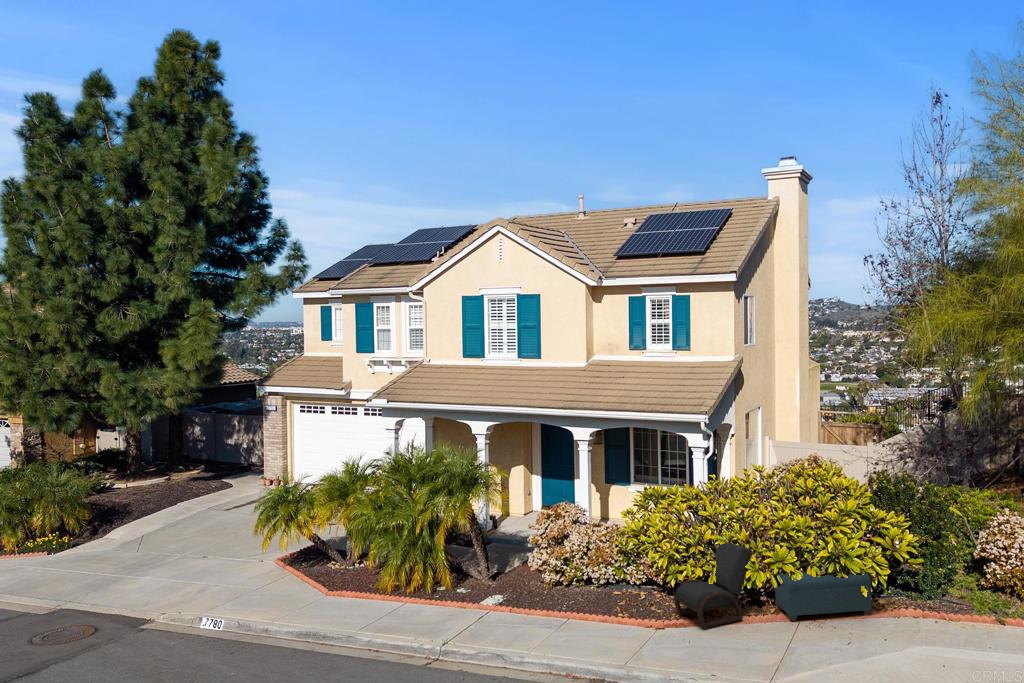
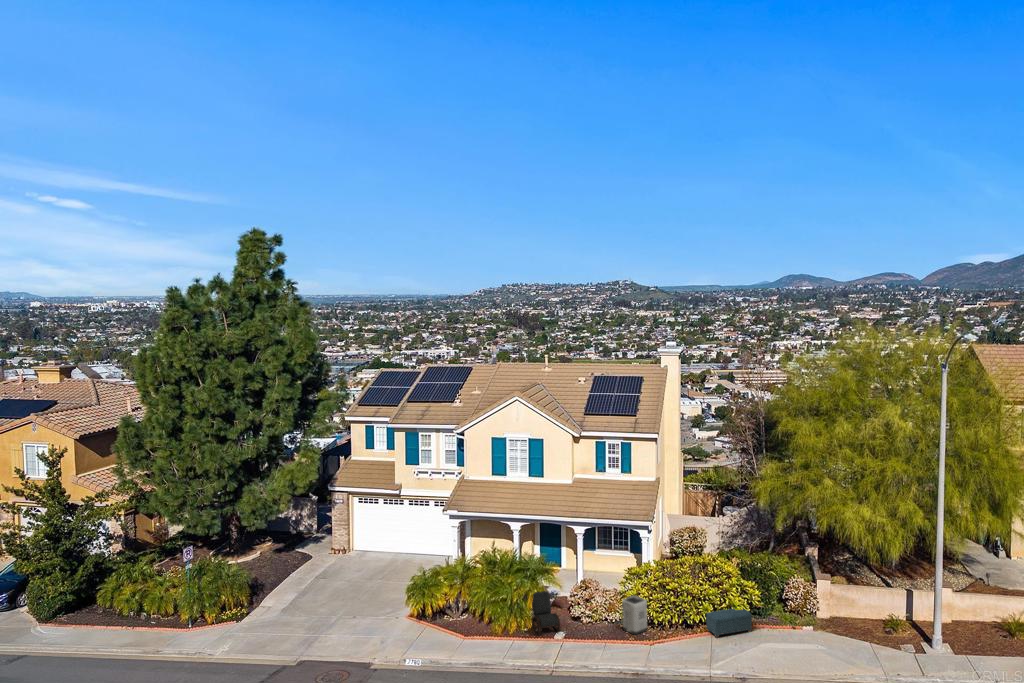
trash can: none [610,535,659,607] -> present [622,596,647,635]
lounge chair: present [674,542,752,630] -> present [532,591,560,635]

